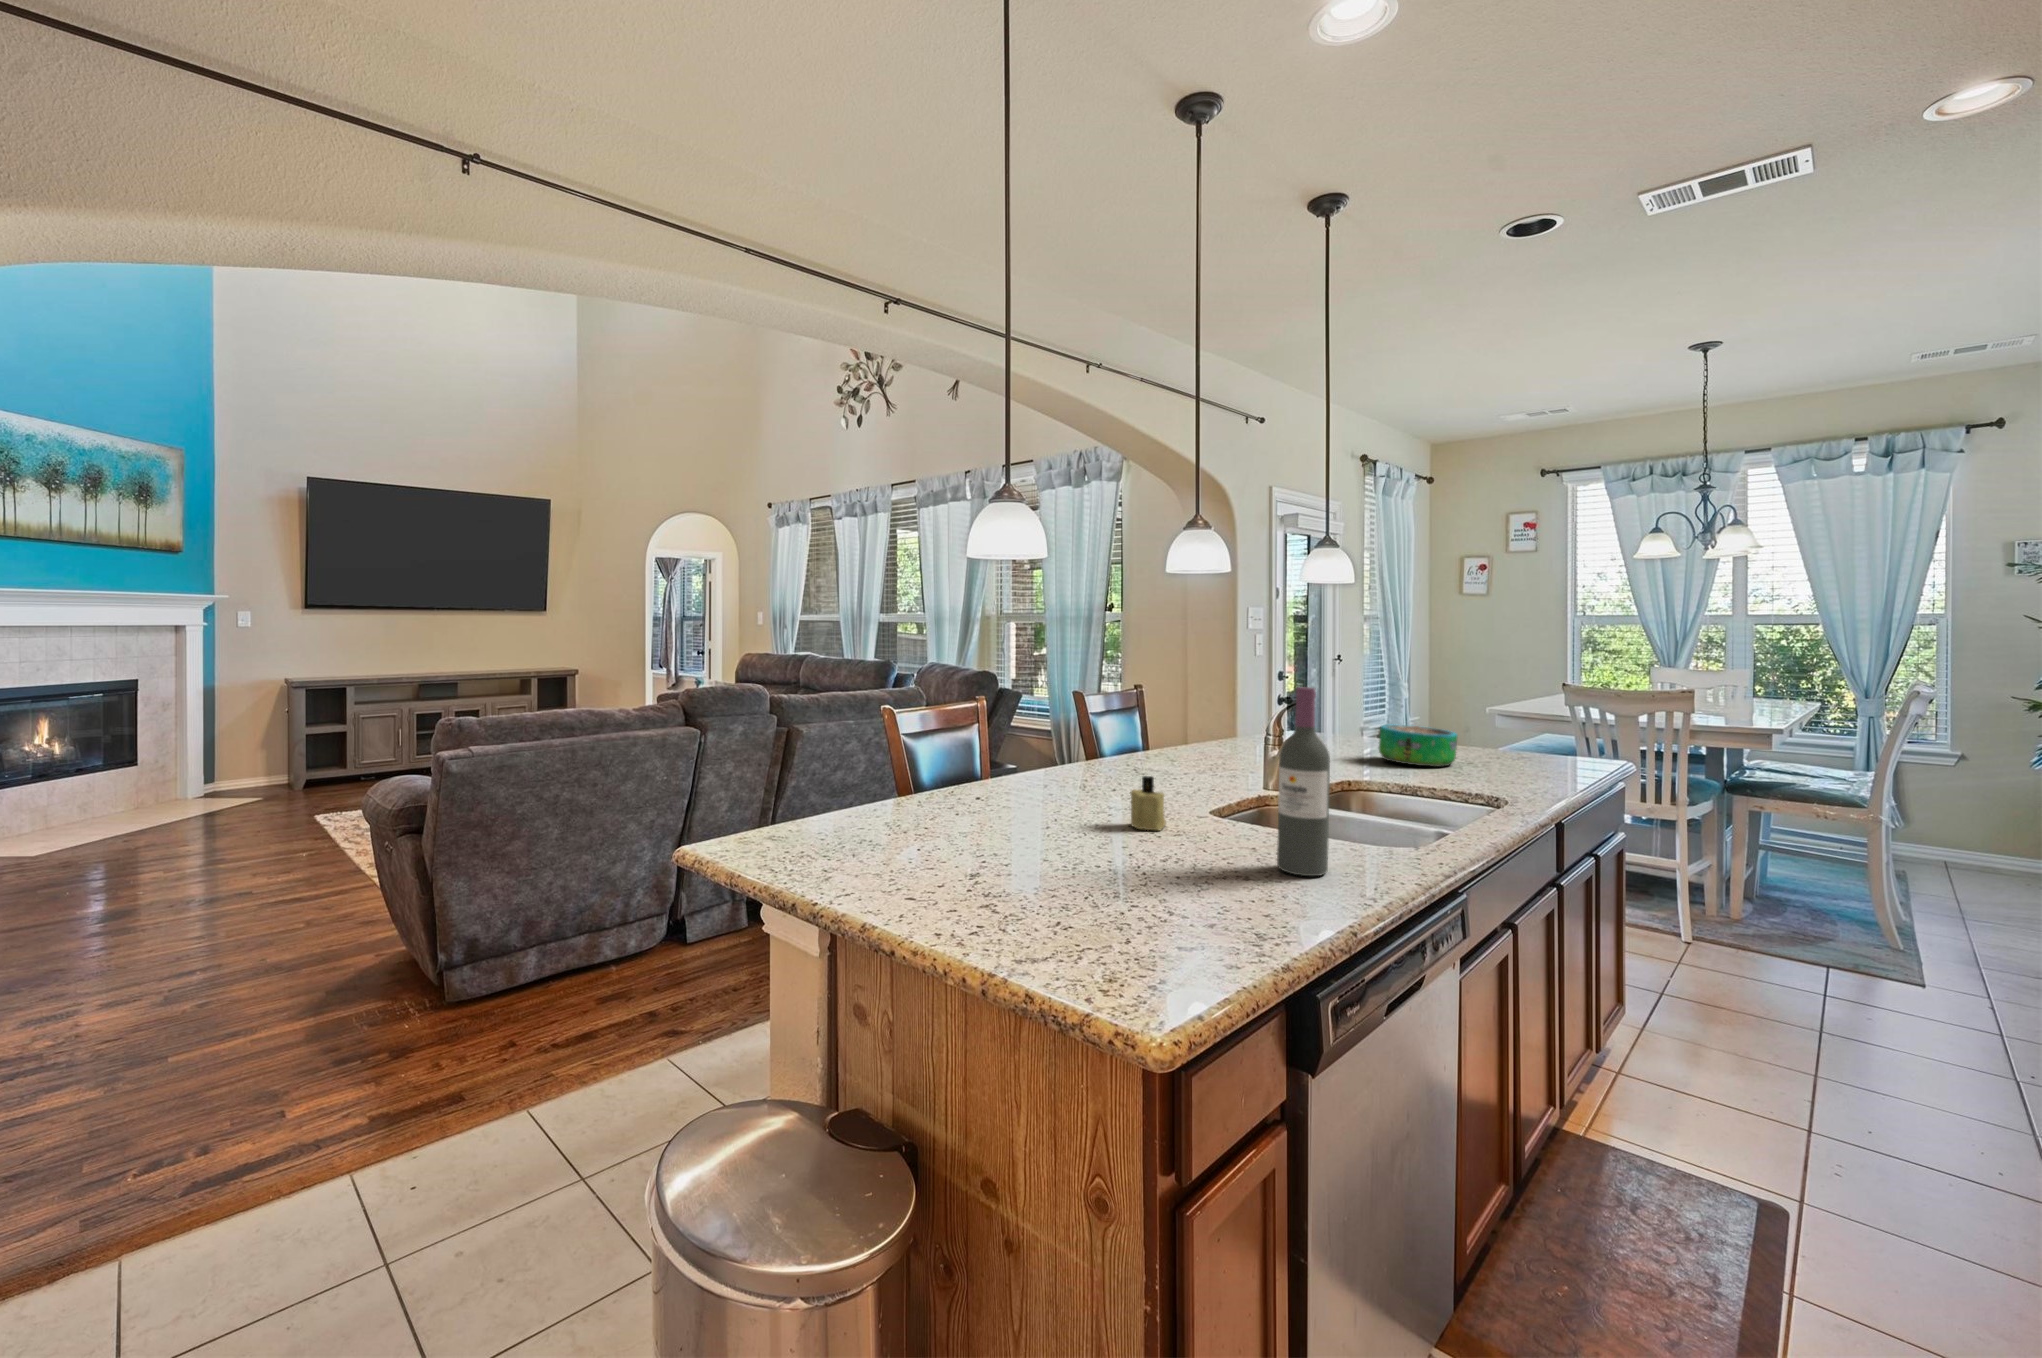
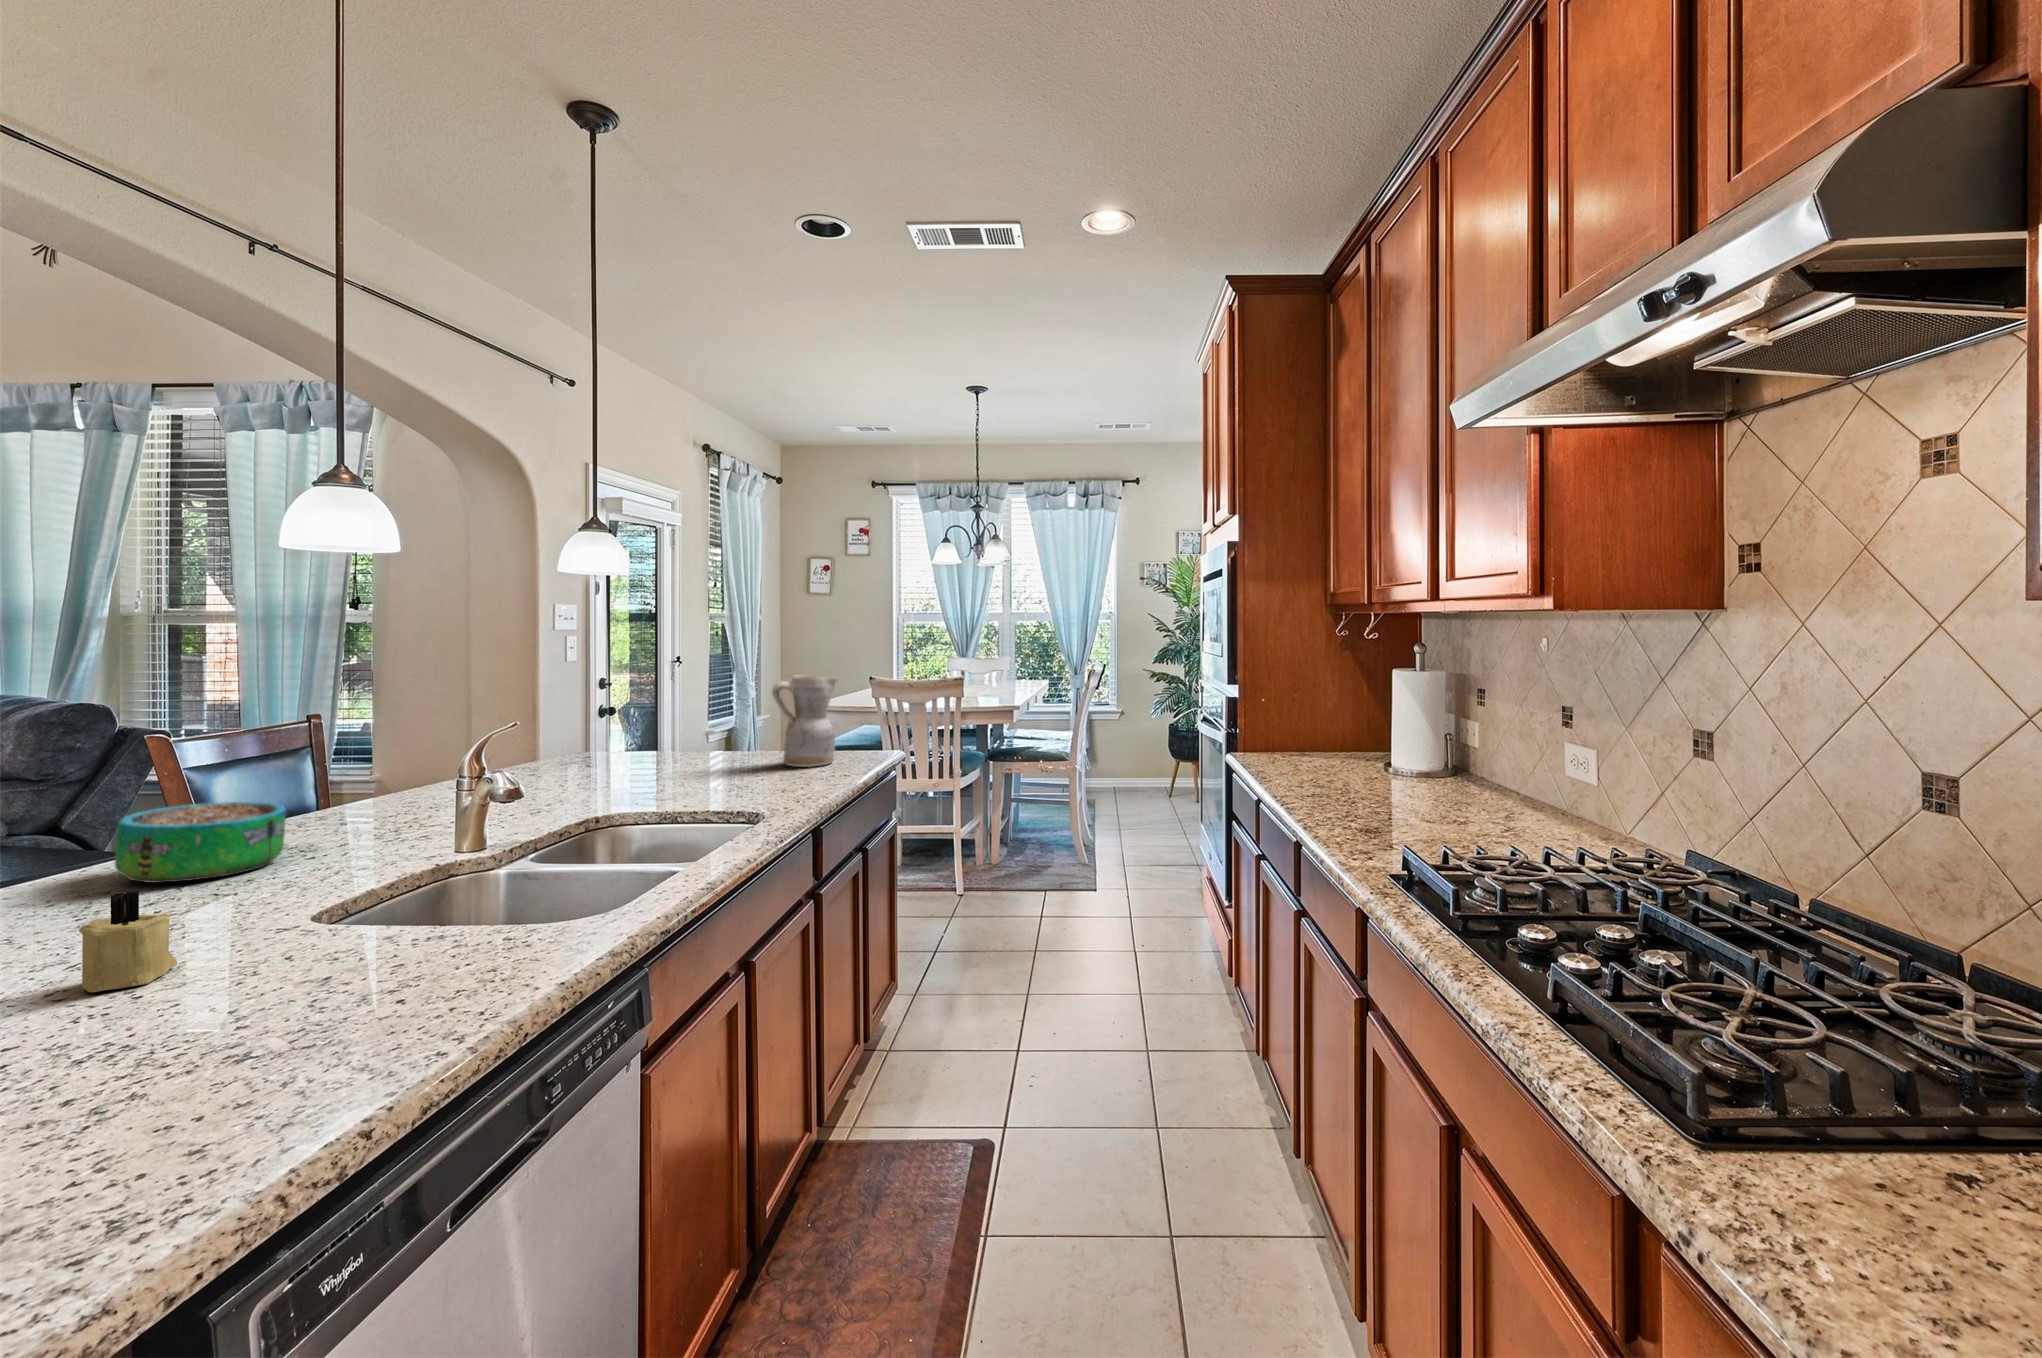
ceramic pitcher: none [1489,674,1560,764] -> present [773,675,836,767]
wine bottle: present [1277,687,1330,876] -> none [321,727,416,1025]
decorative bowl: present [1379,725,1457,767] -> present [115,802,286,883]

